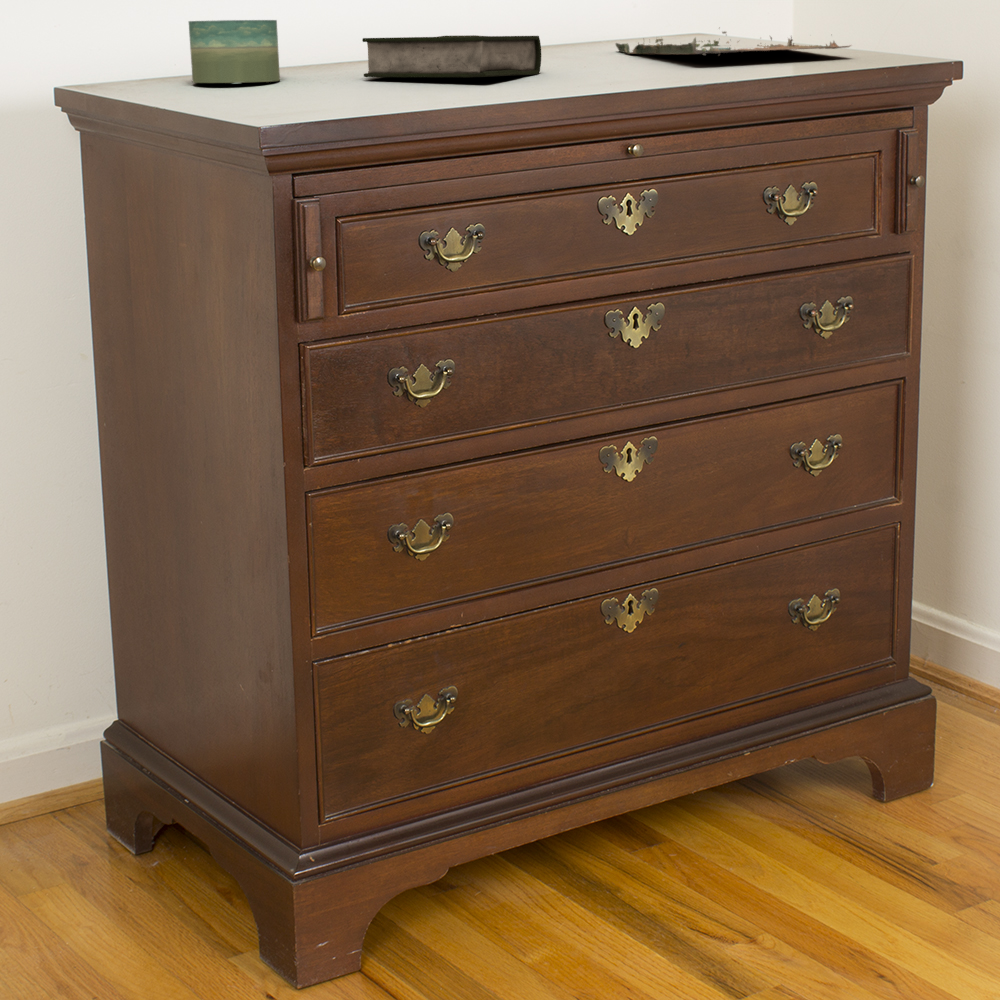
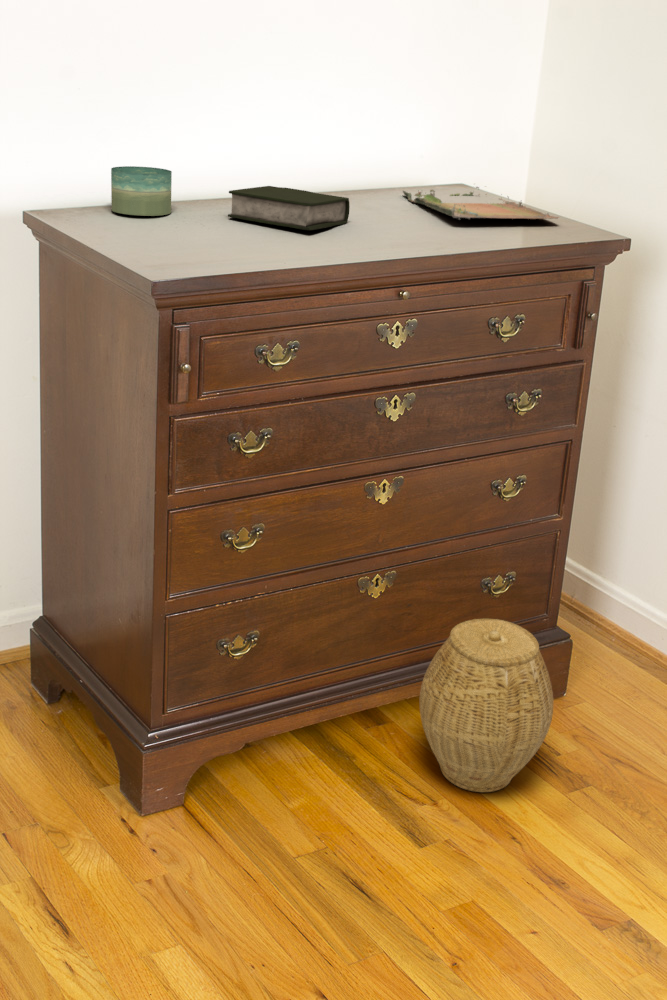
woven basket: none [713,652,922,923] -> present [420,619,553,792]

